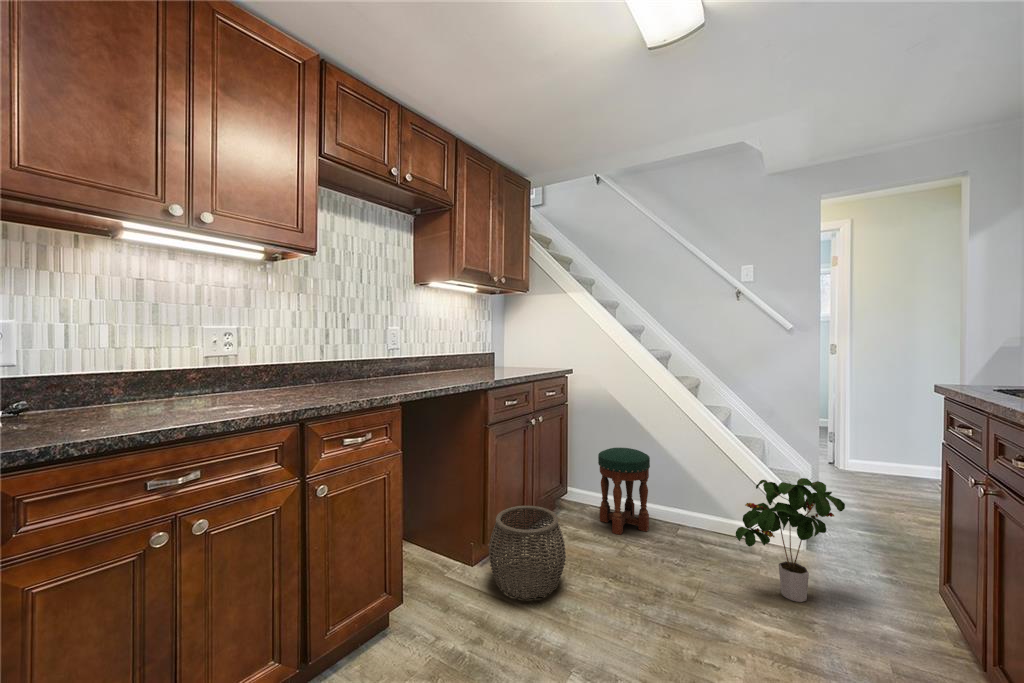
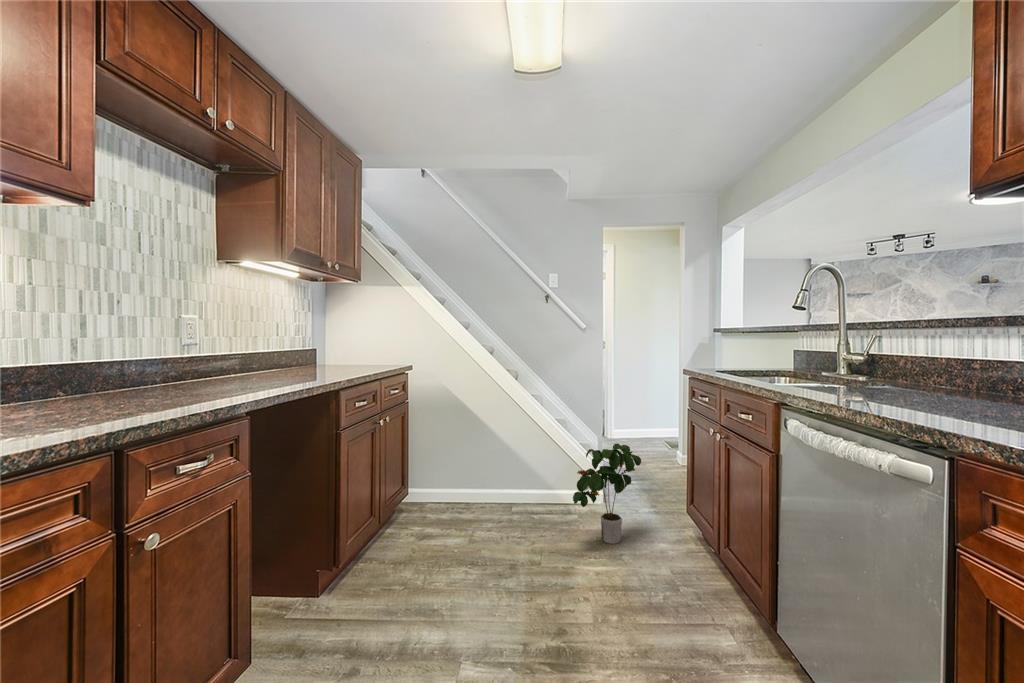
stool: present [598,448,650,535] -> none [439,438,488,523]
woven basket: present [489,506,566,600] -> none [343,511,430,615]

